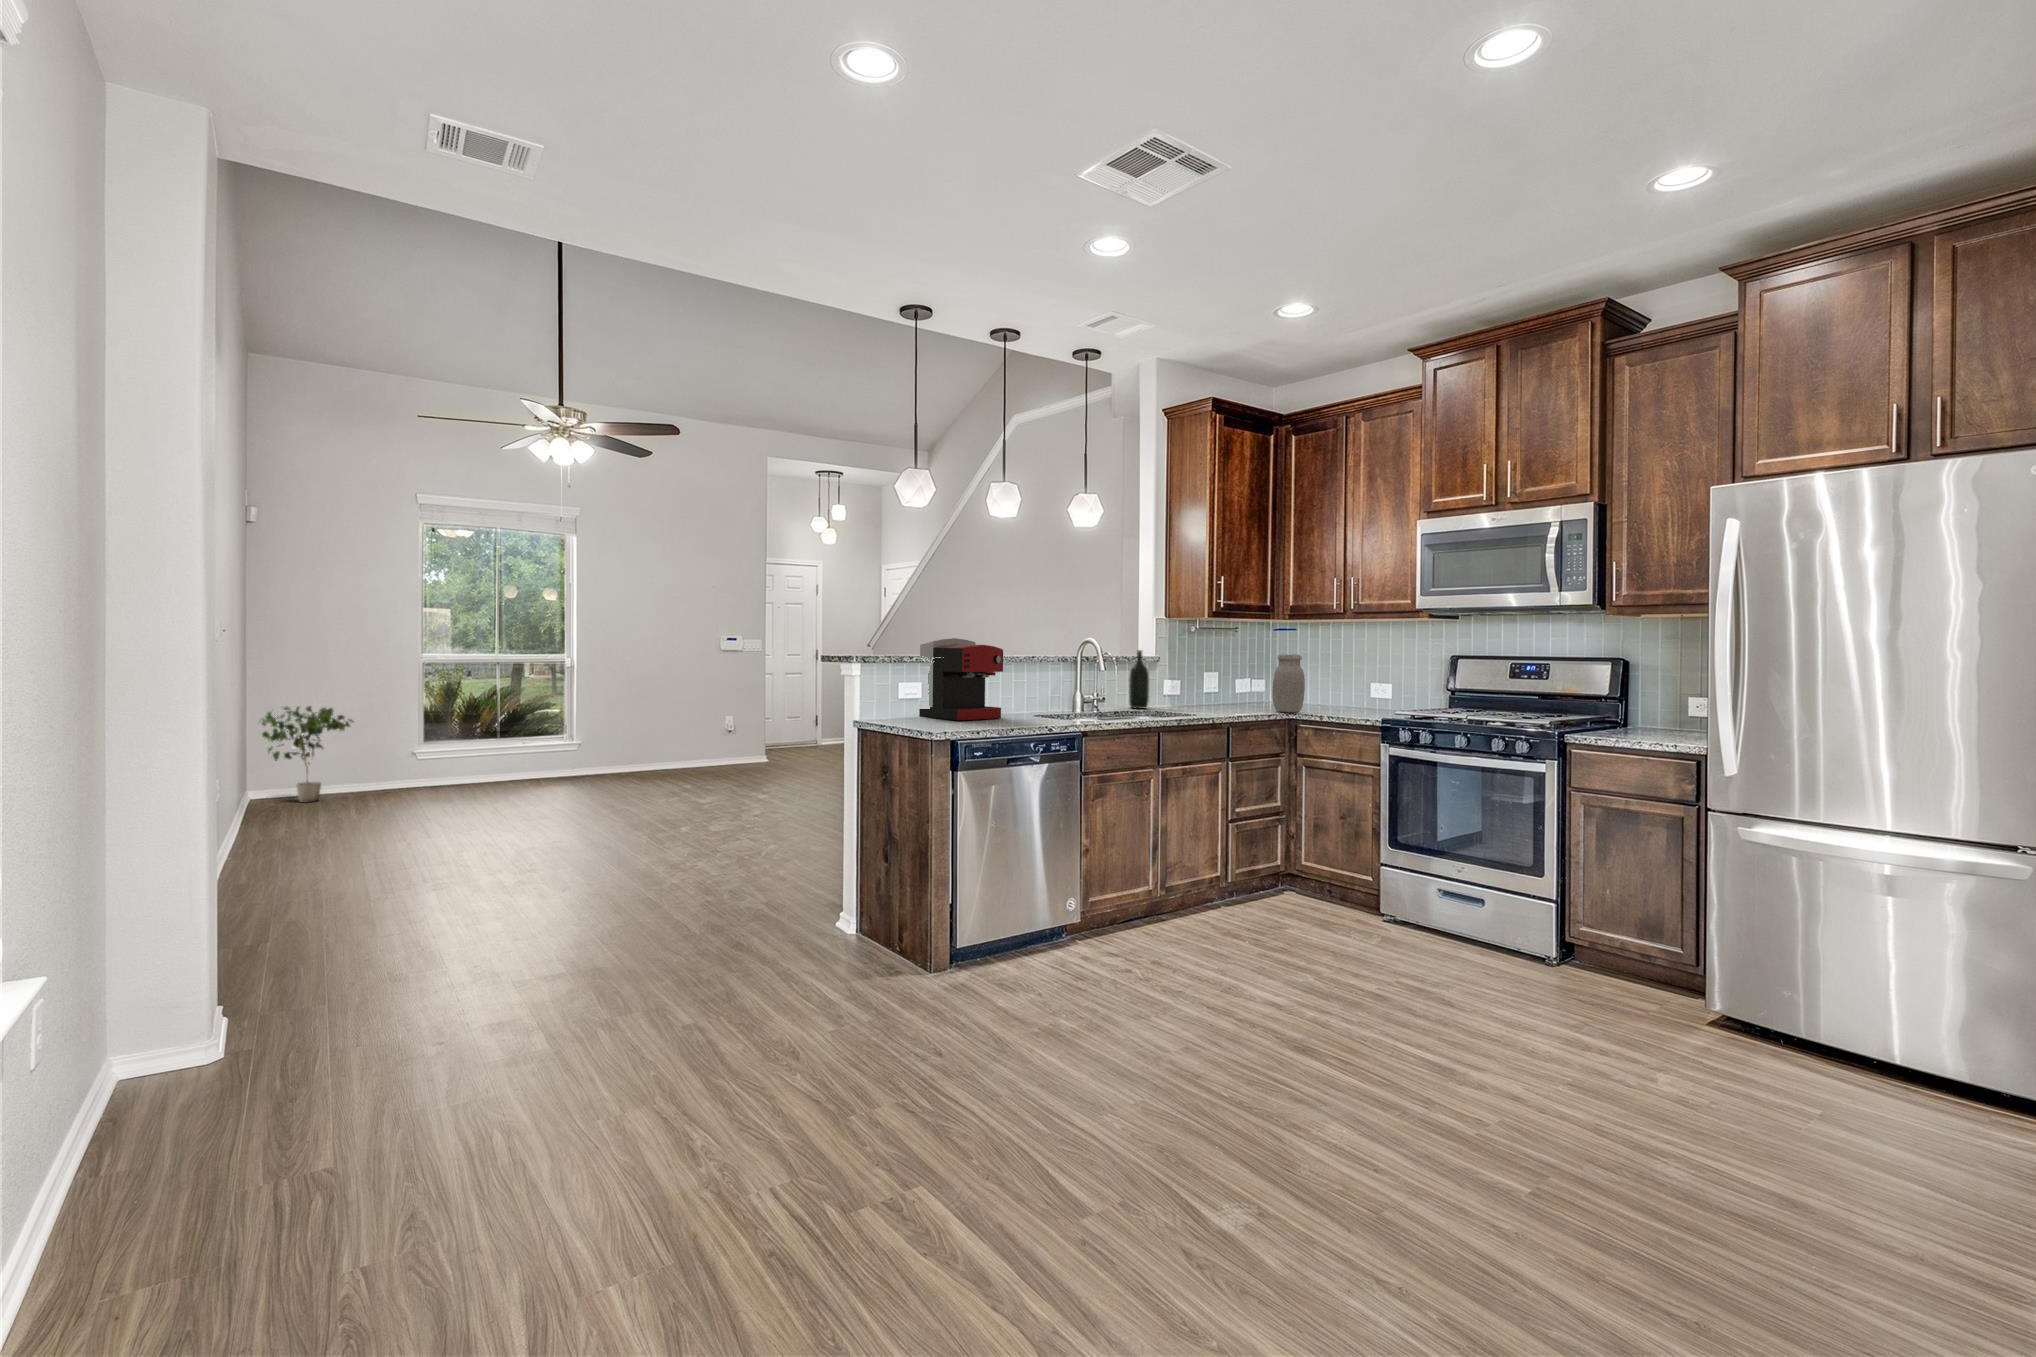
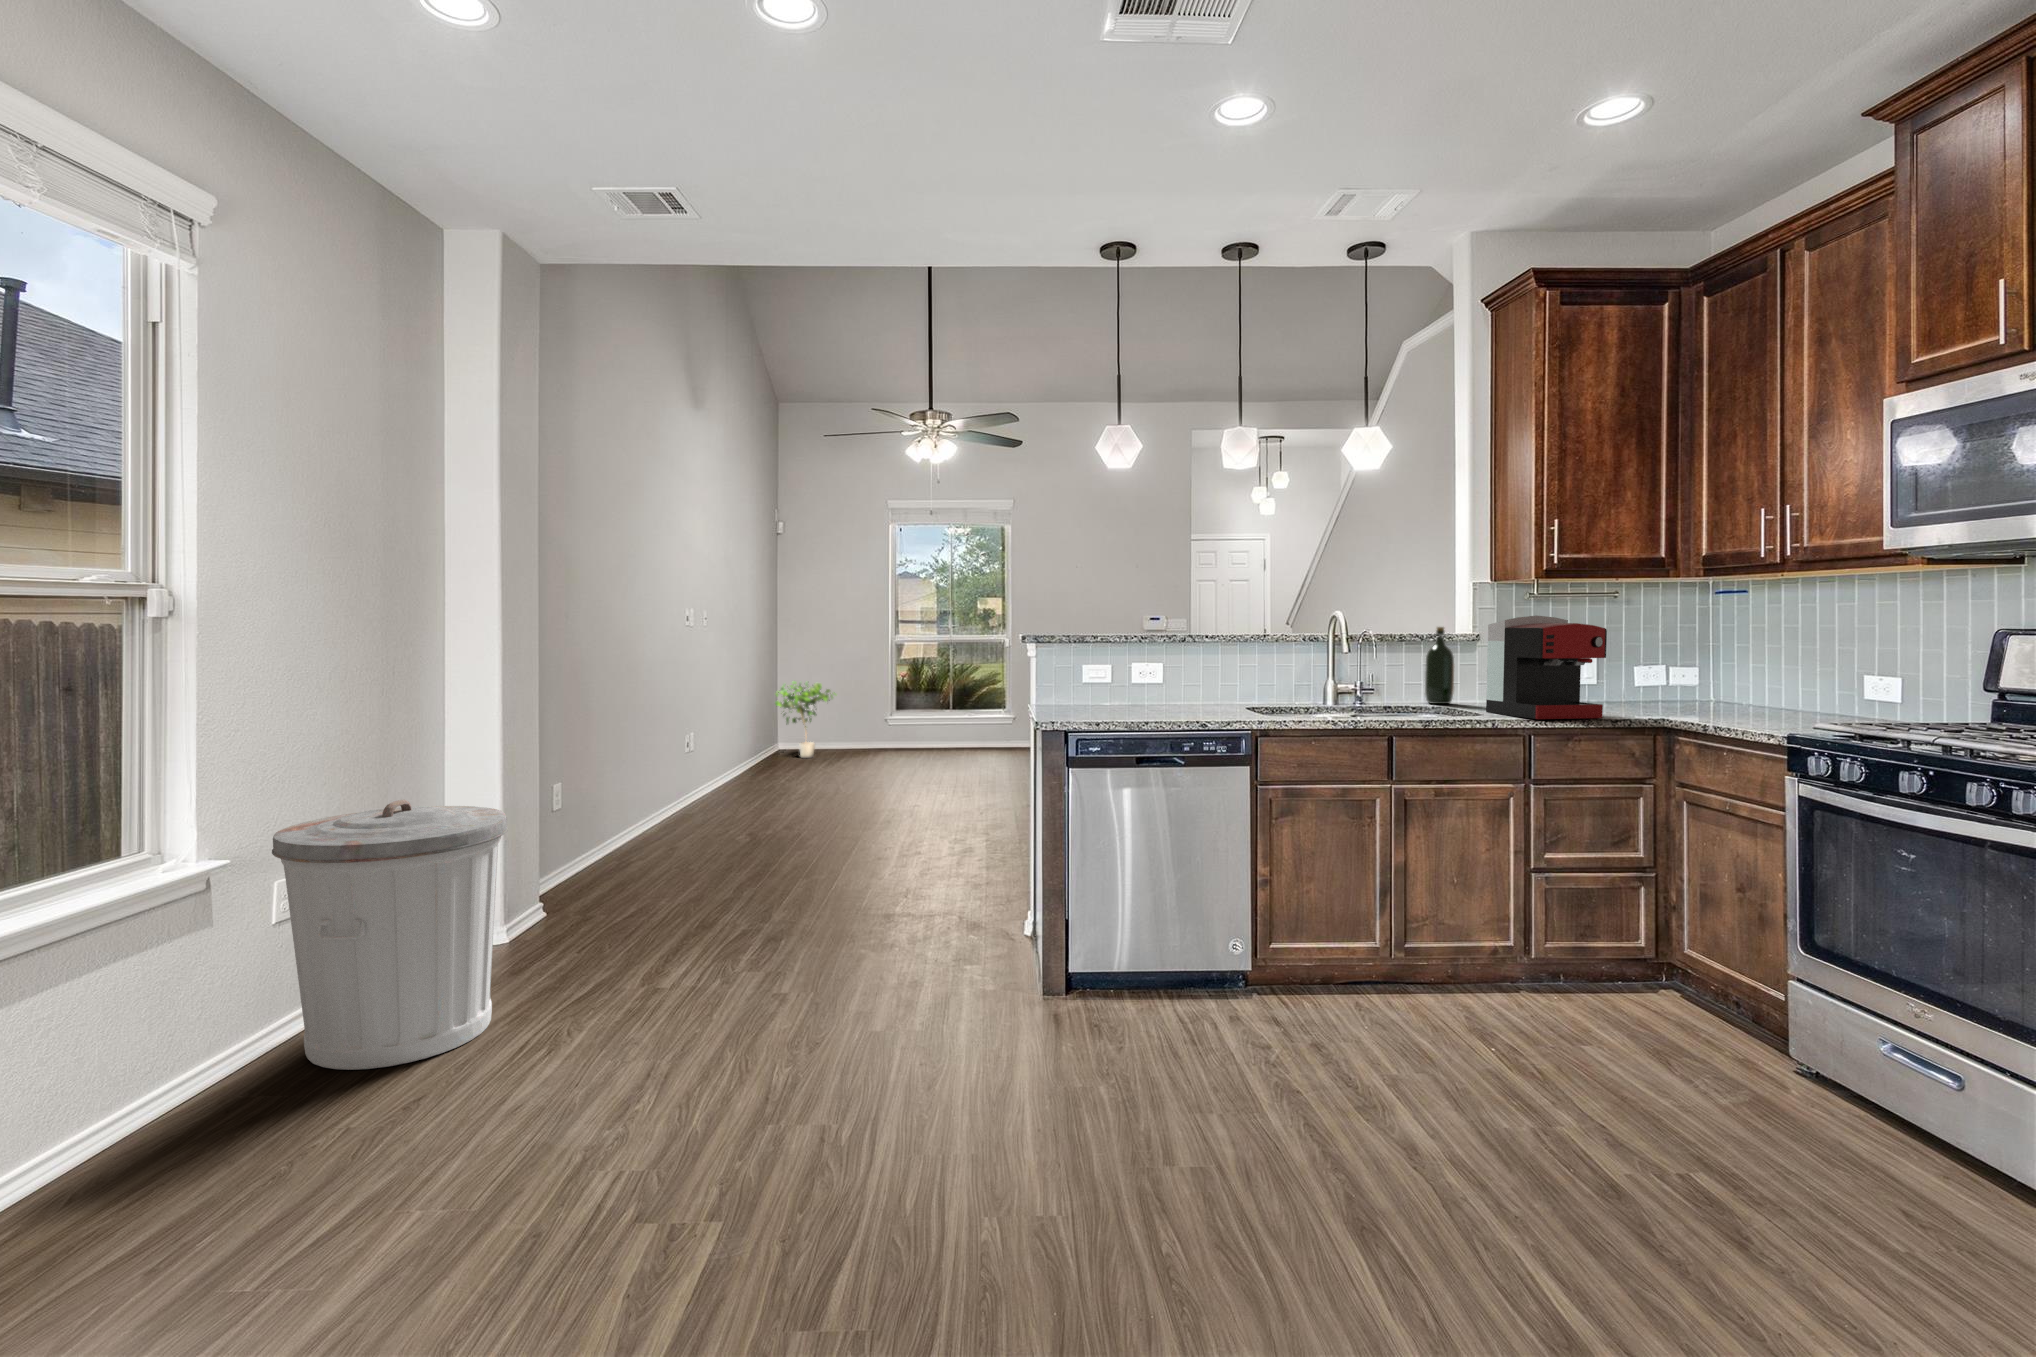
coffee maker: present [919,638,1003,720] -> present [1486,616,1607,719]
jar: present [1272,654,1305,713] -> none [1651,629,1707,717]
trash can: none [86,862,423,1236] -> present [272,800,508,1070]

